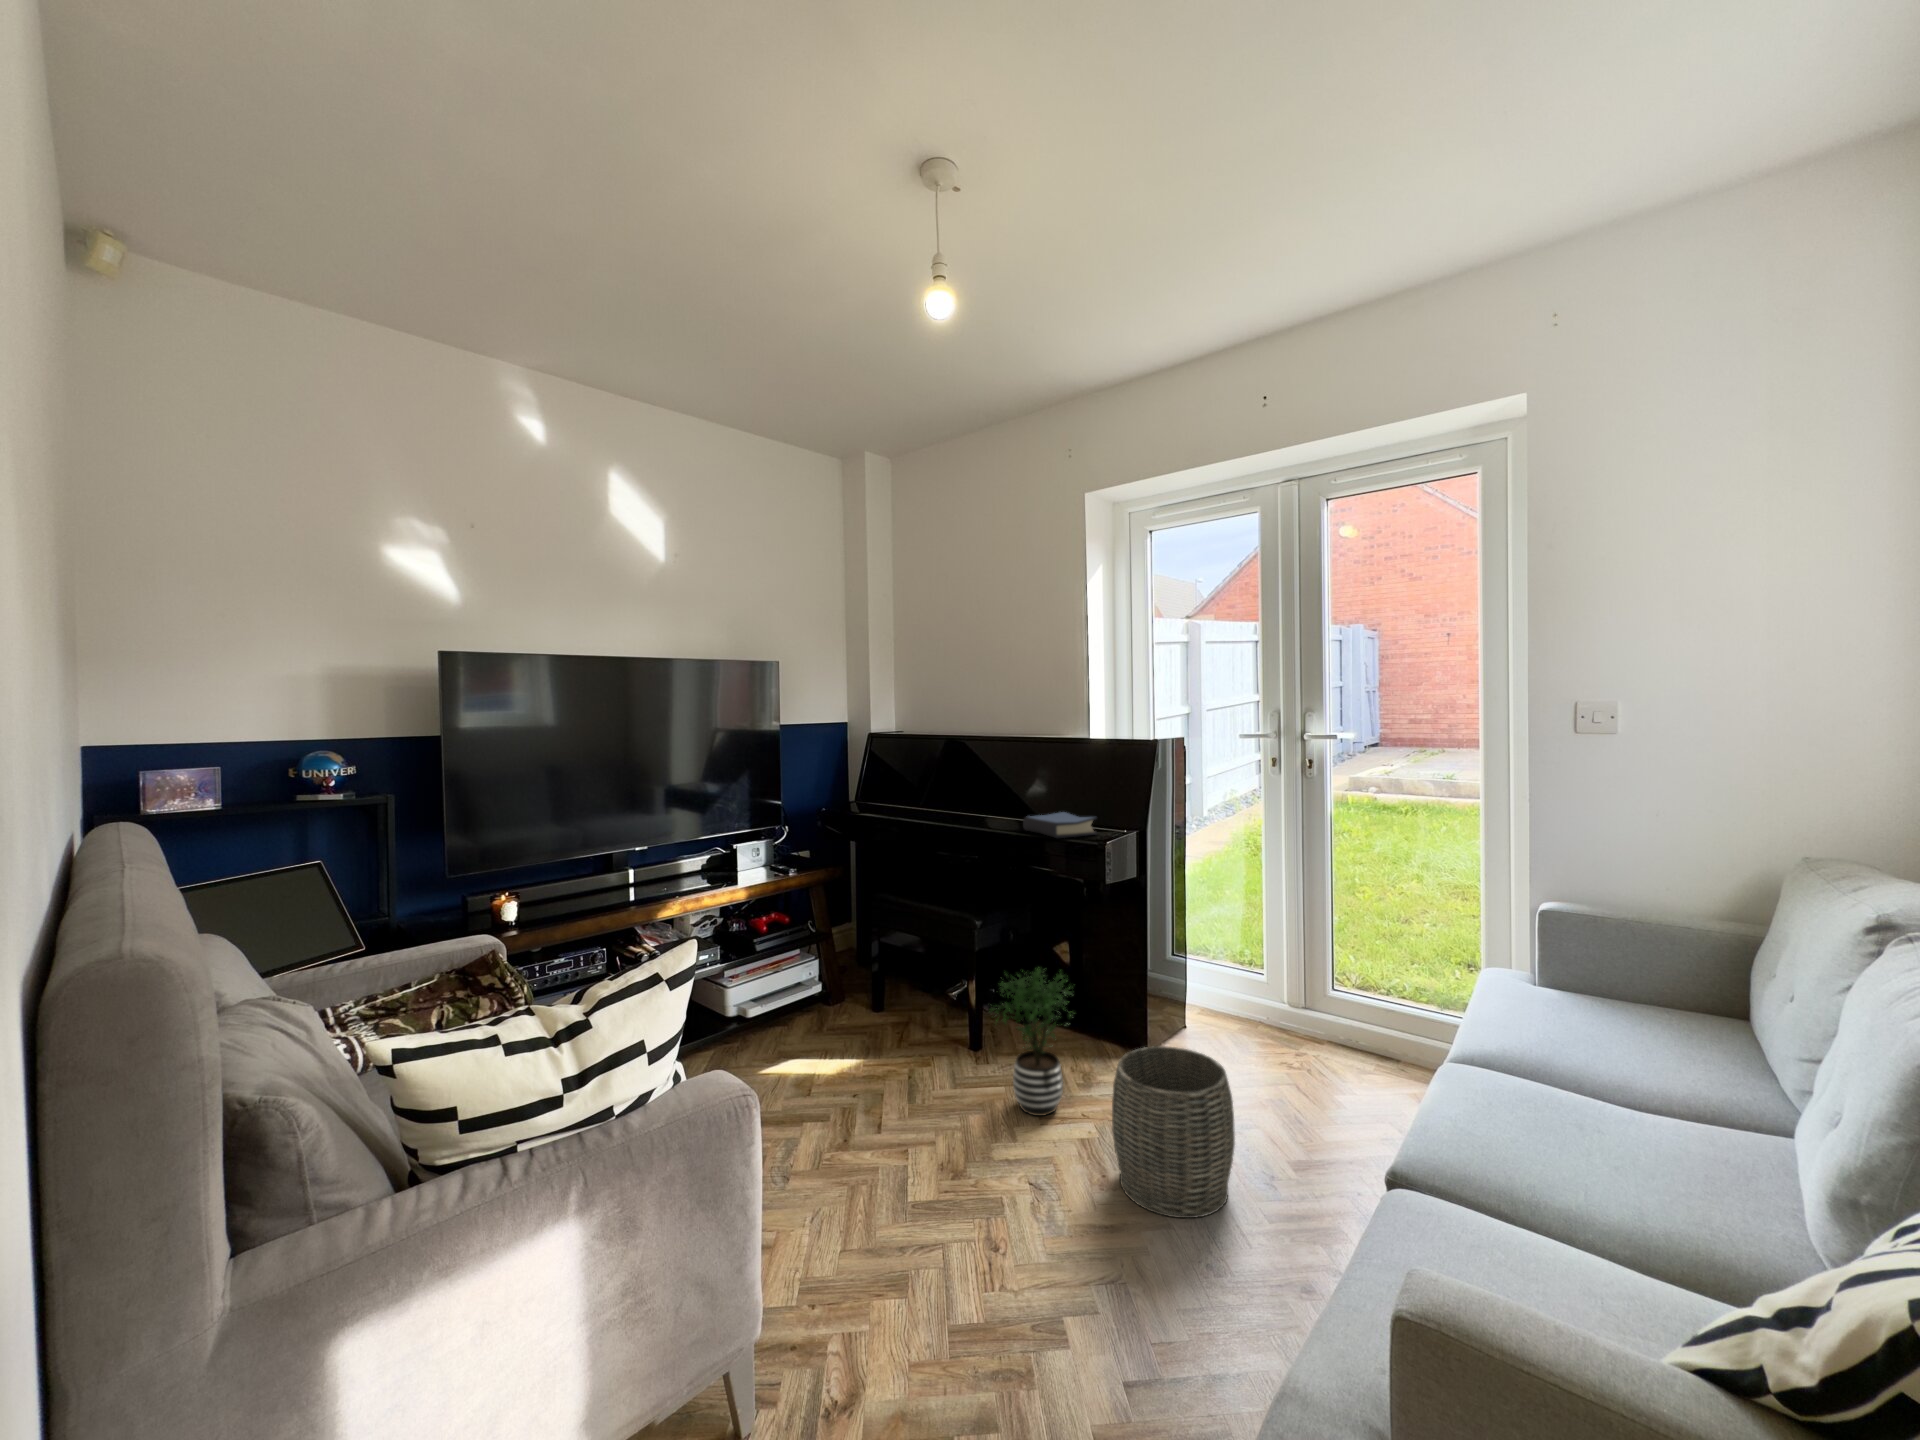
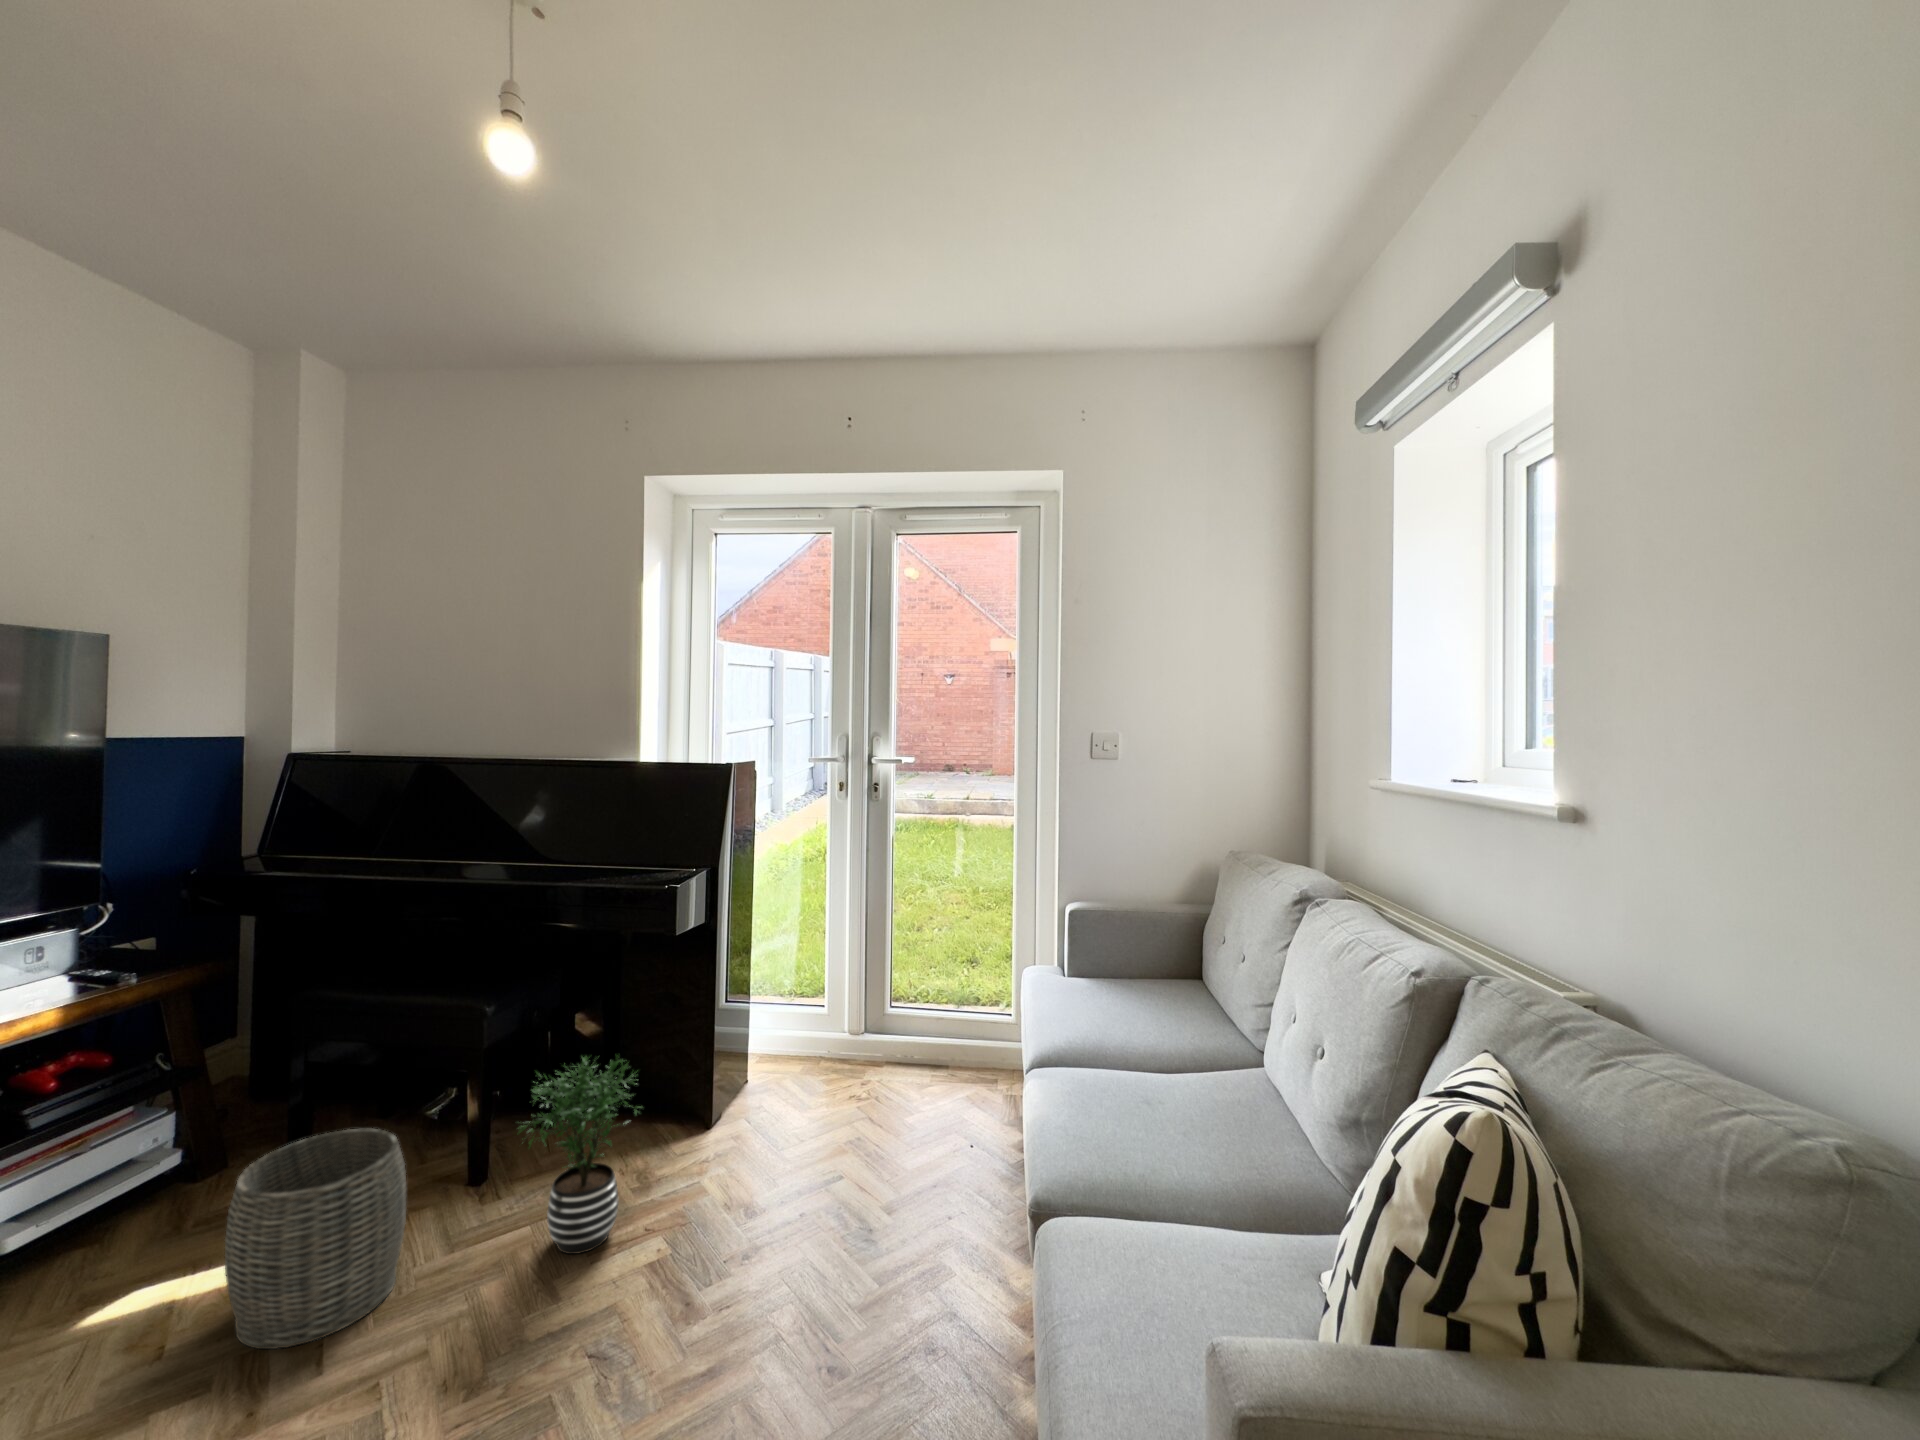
hardback book: present [1023,812,1097,838] -> none [553,852,655,887]
woven basket: present [1112,1046,1235,1218] -> present [225,1129,406,1349]

